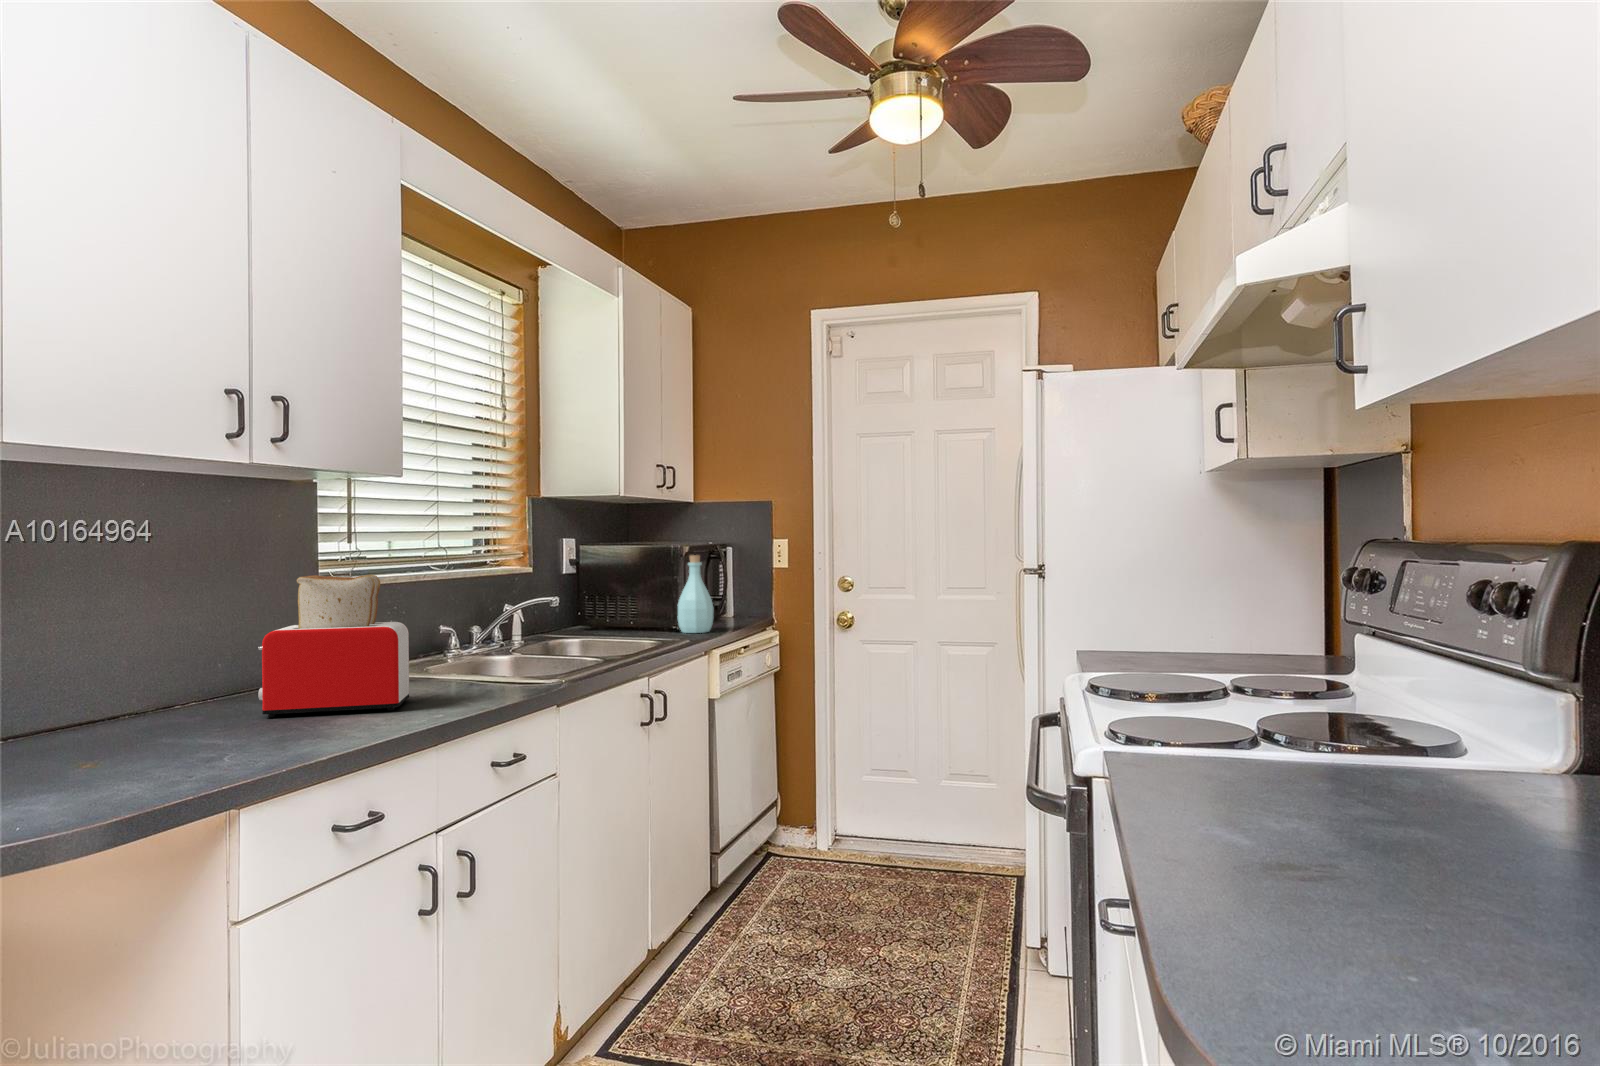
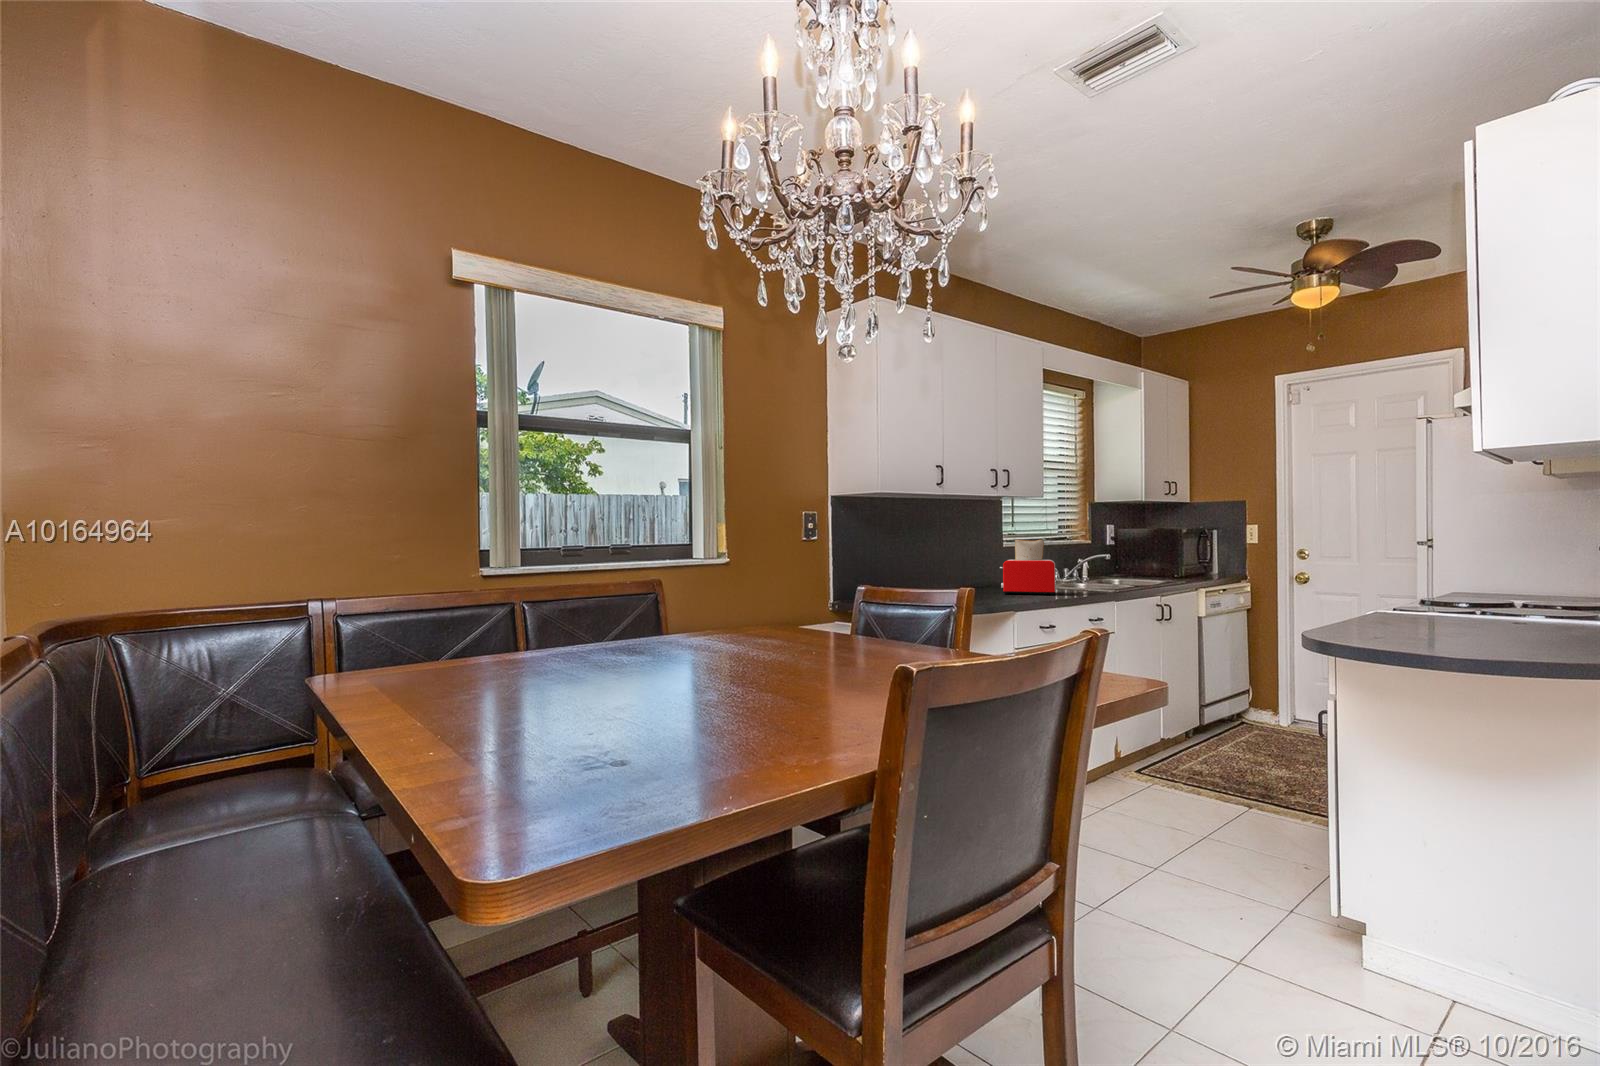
bottle: present [678,555,714,633] -> none [1179,535,1203,580]

